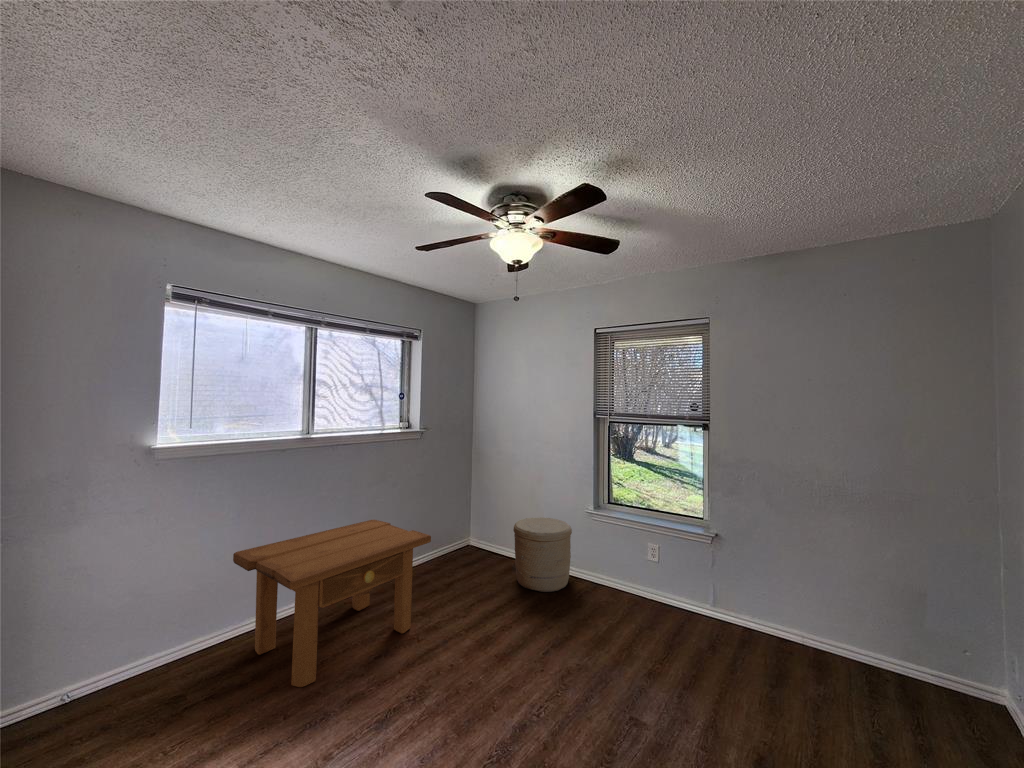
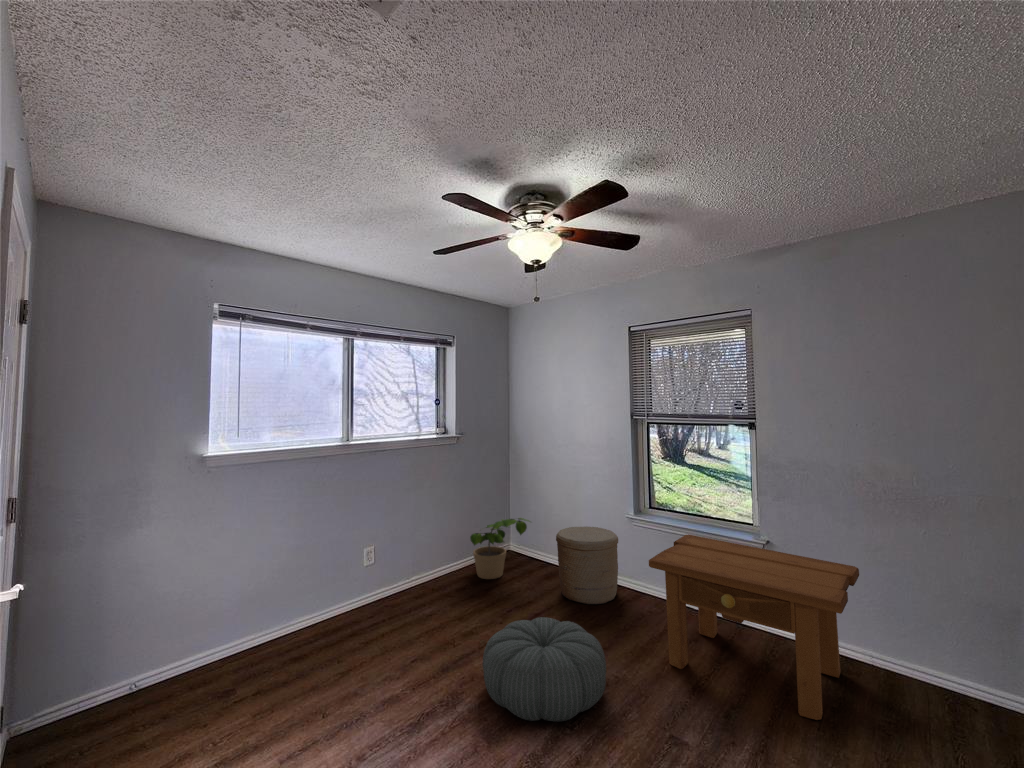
potted plant: none [430,509,490,568] -> present [470,518,529,579]
side table: present [233,520,431,687] -> present [649,534,859,720]
pouf: none [446,610,567,716] -> present [483,617,606,721]

